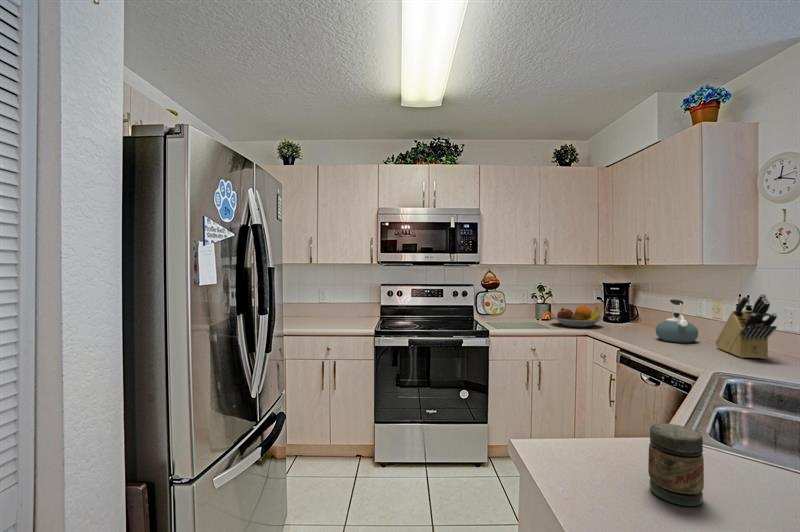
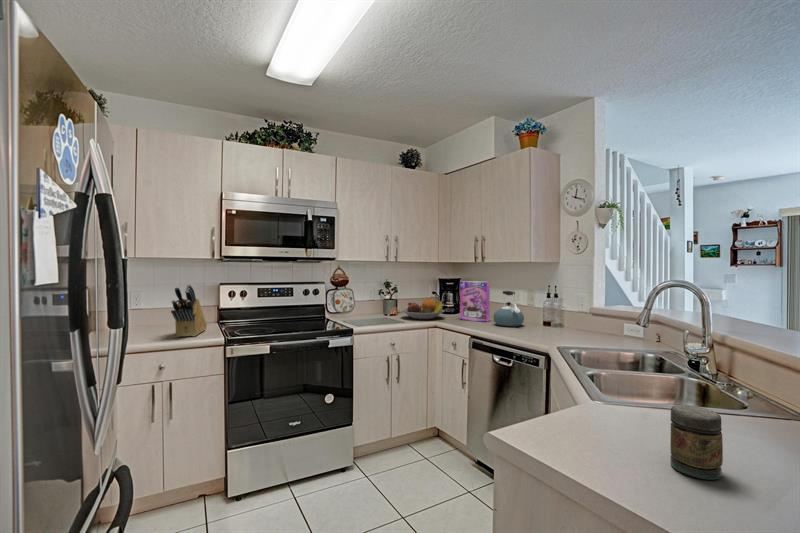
cereal box: none [619,286,657,335] -> present [460,281,490,322]
knife block: present [716,294,777,359] -> present [171,285,207,337]

